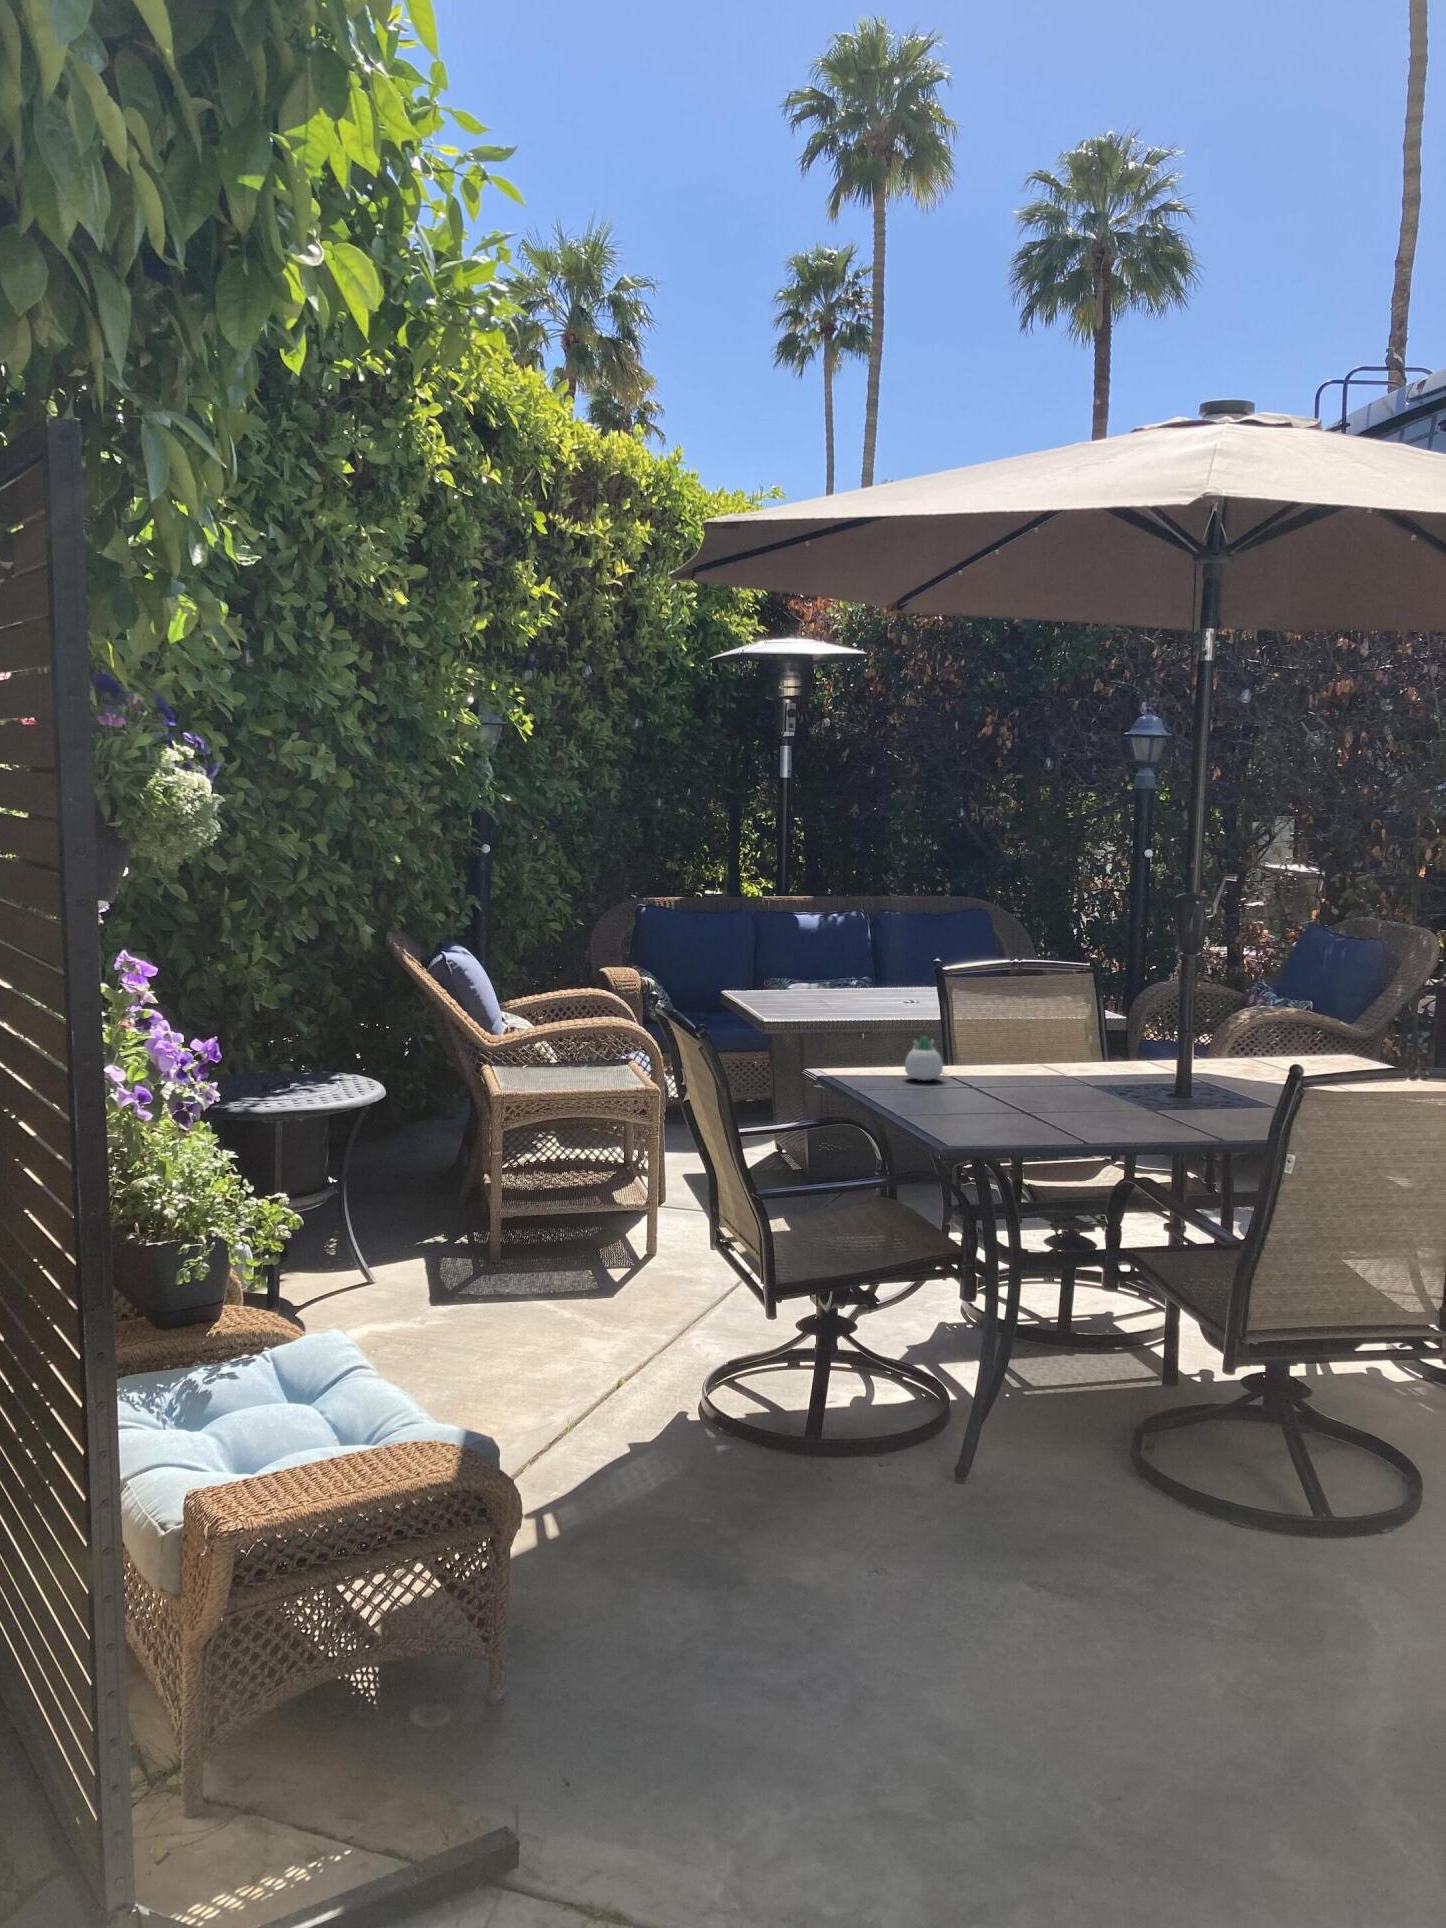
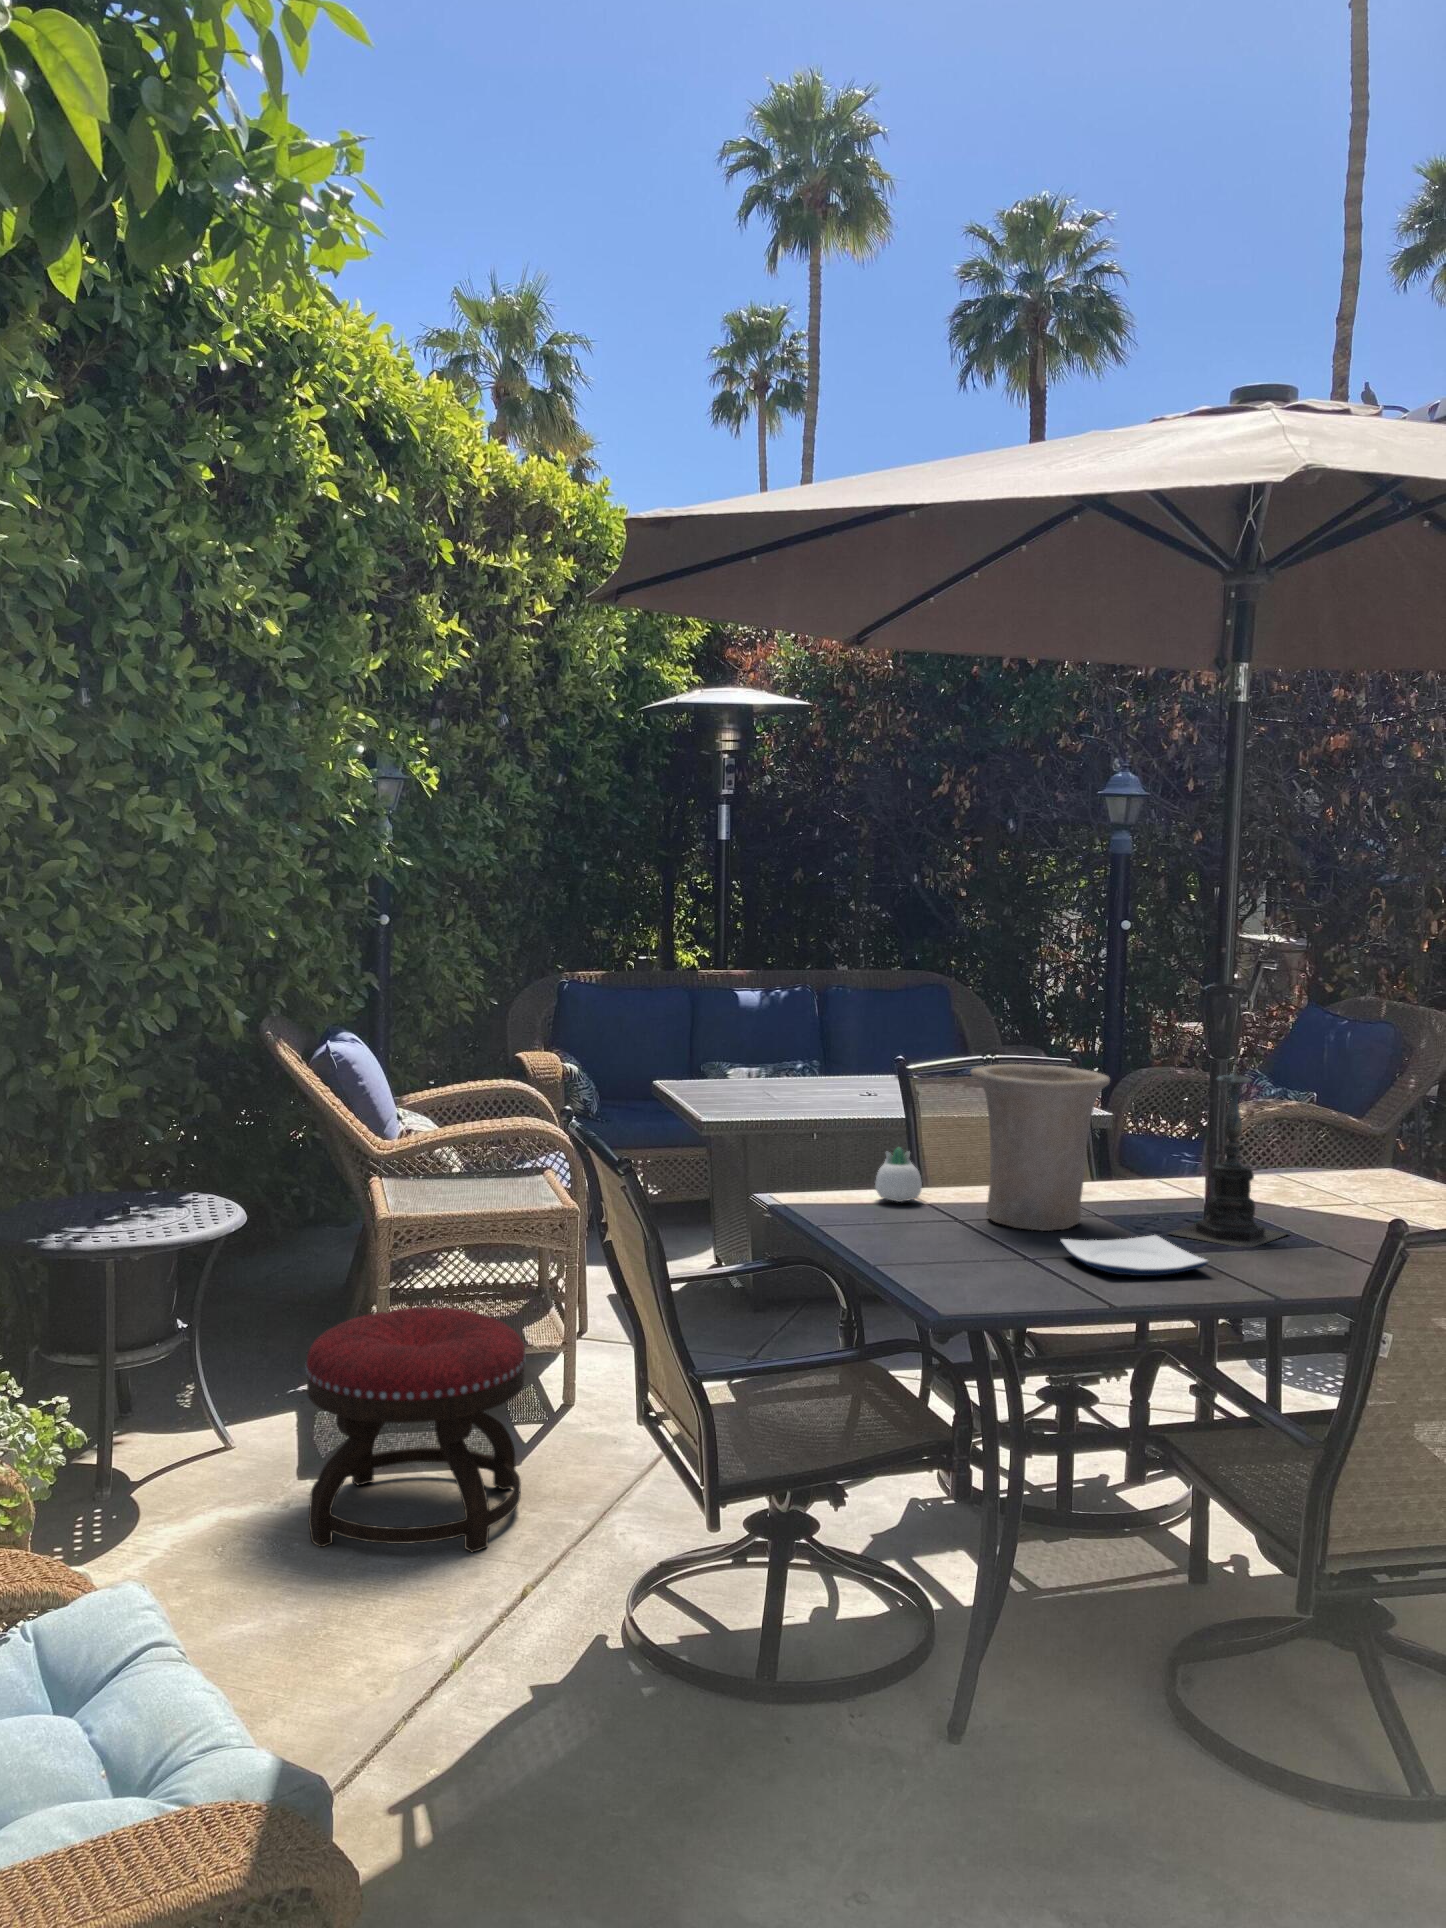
candle holder: none [1138,958,1240,1116] -> present [1169,1062,1287,1247]
vase: none [981,969,1095,1102] -> present [971,1064,1110,1231]
plate: none [1047,1103,1163,1131] -> present [1060,1235,1208,1276]
ottoman: none [442,1166,619,1356] -> present [306,1307,526,1552]

